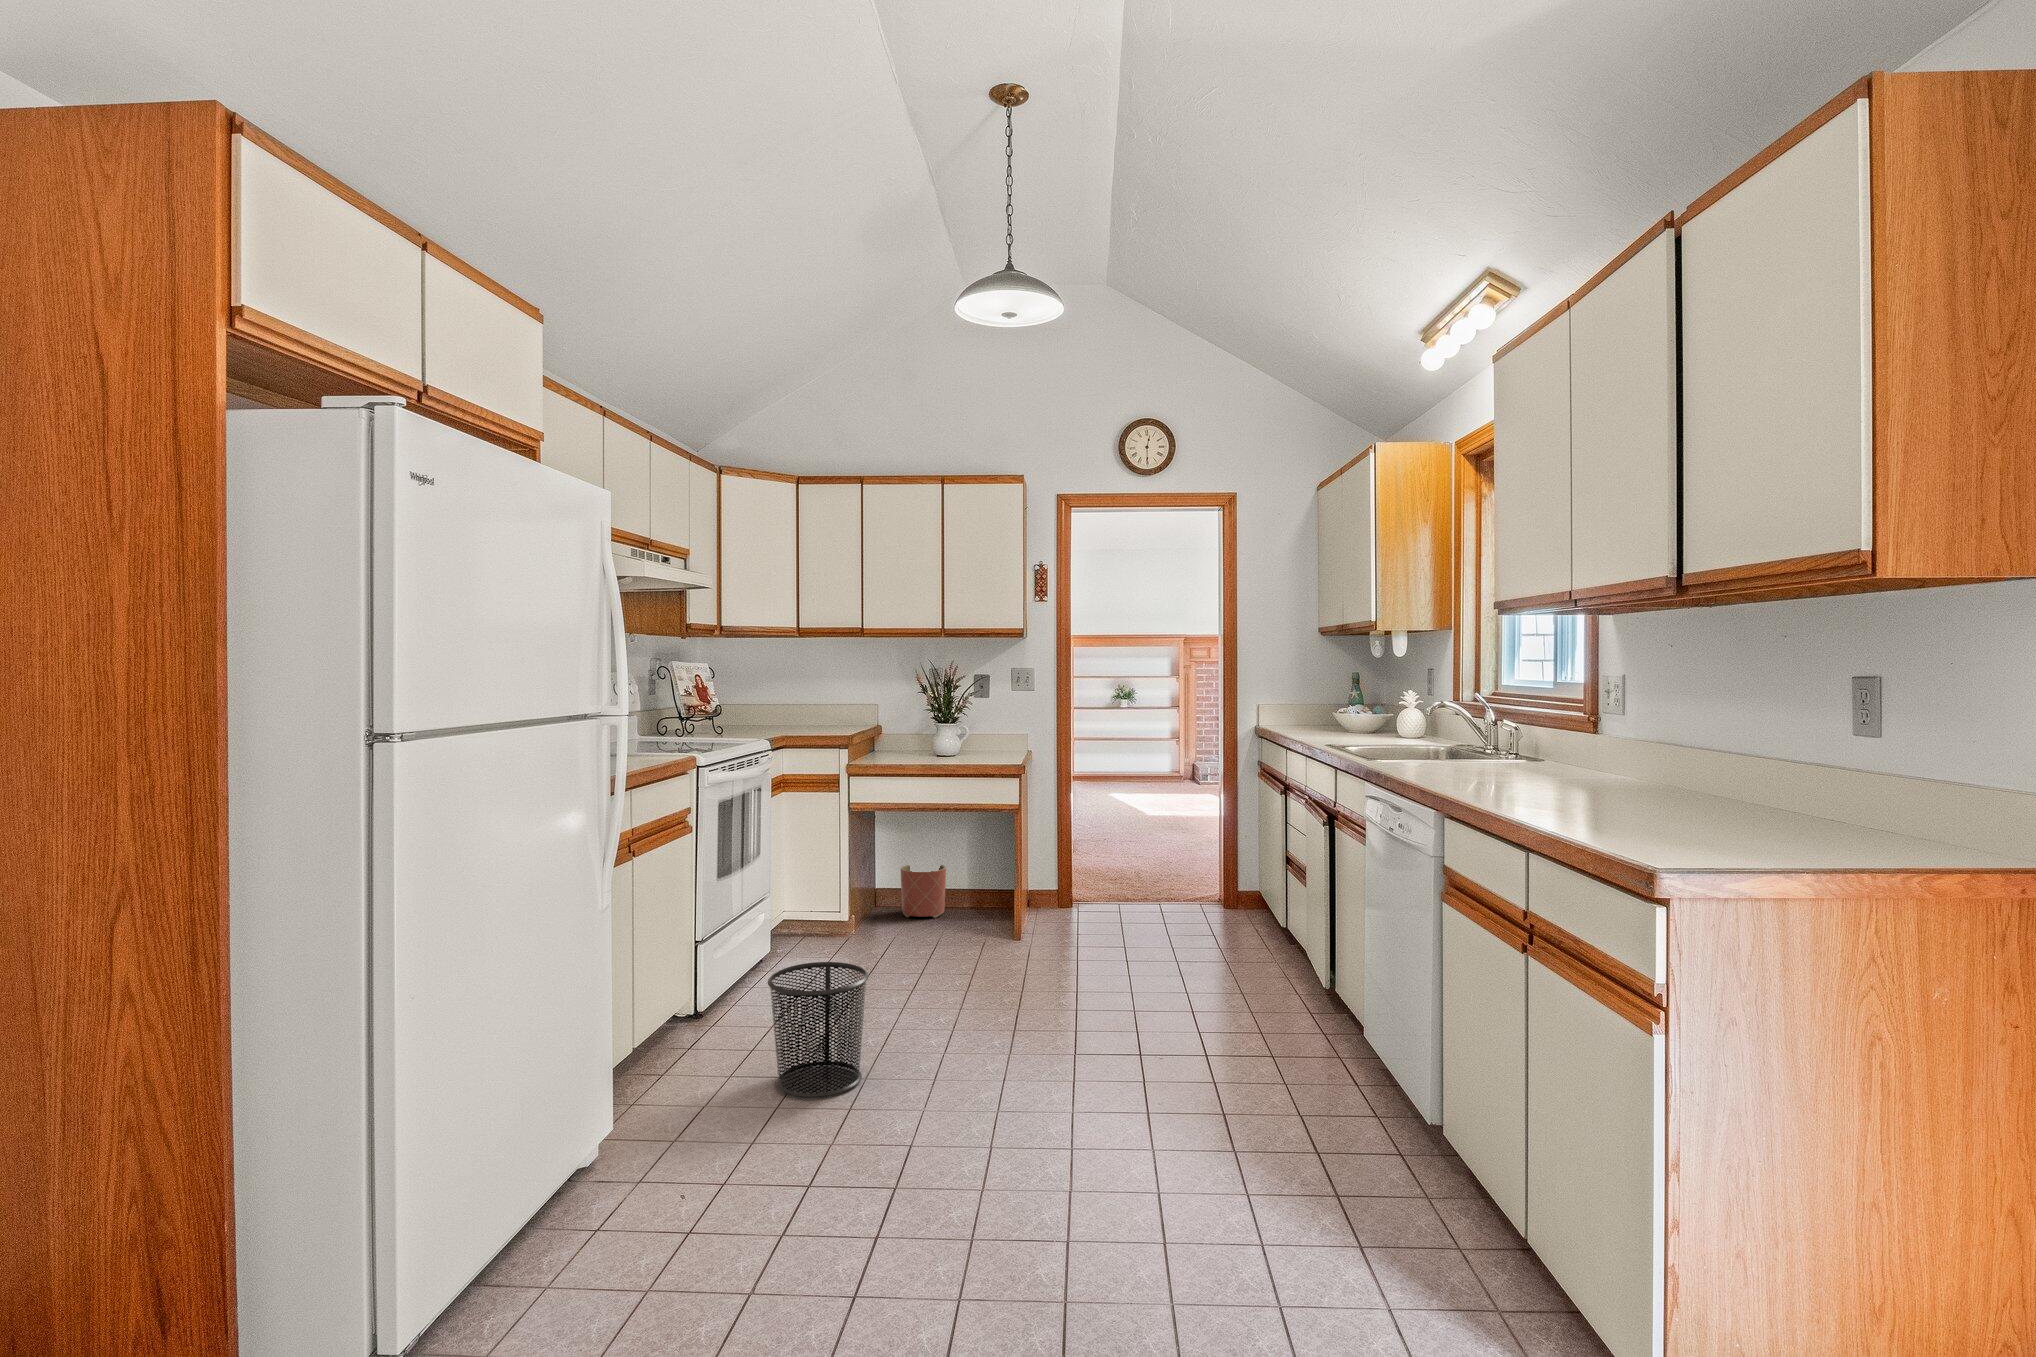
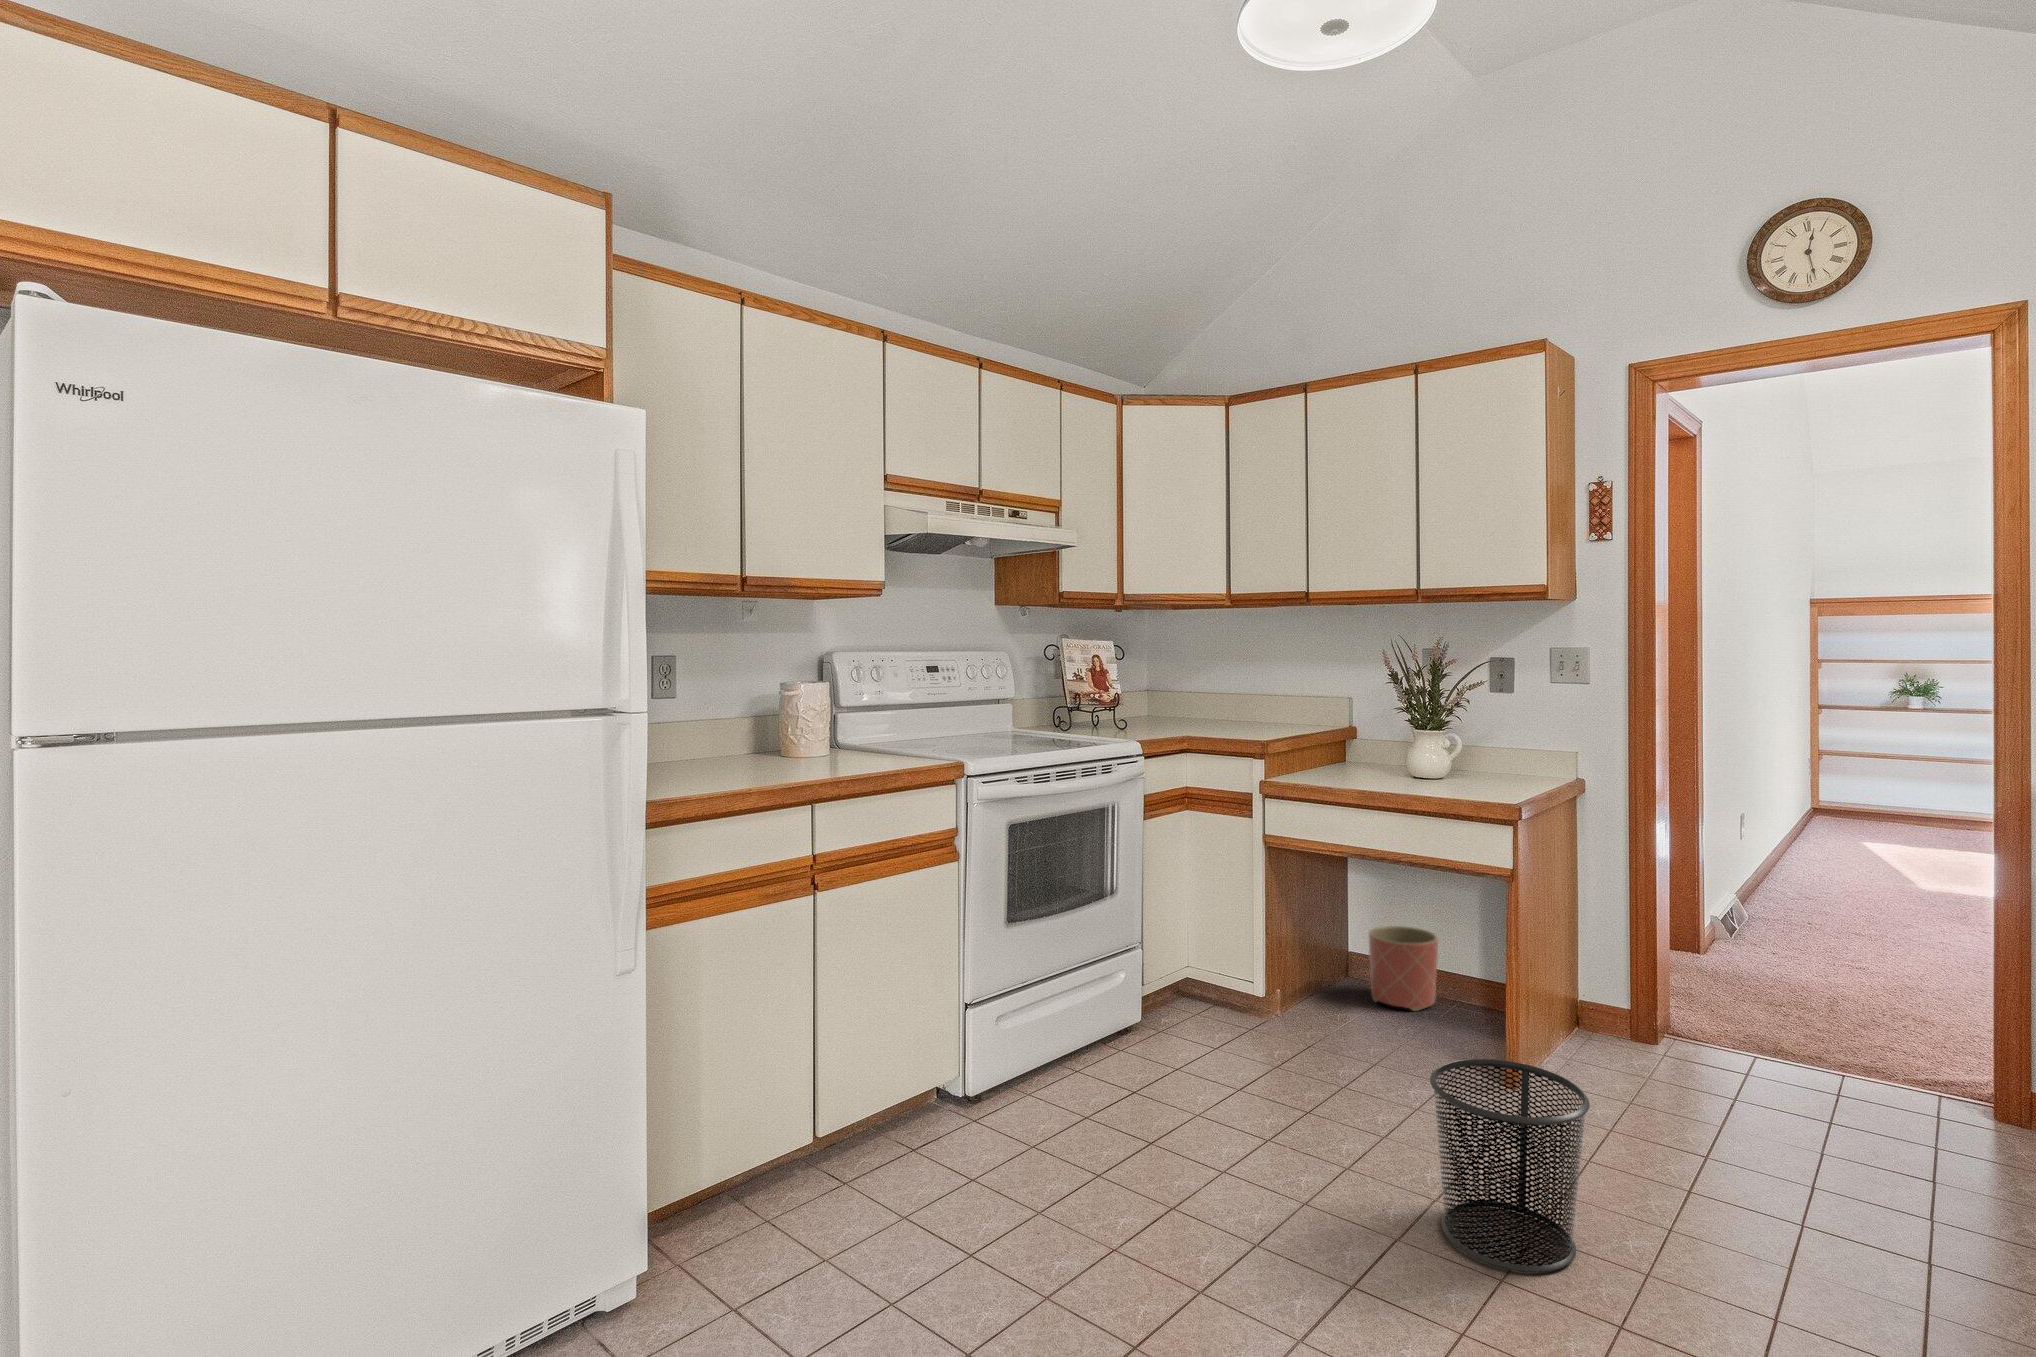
trash can: present [768,962,869,1098] -> present [1430,1059,1590,1273]

